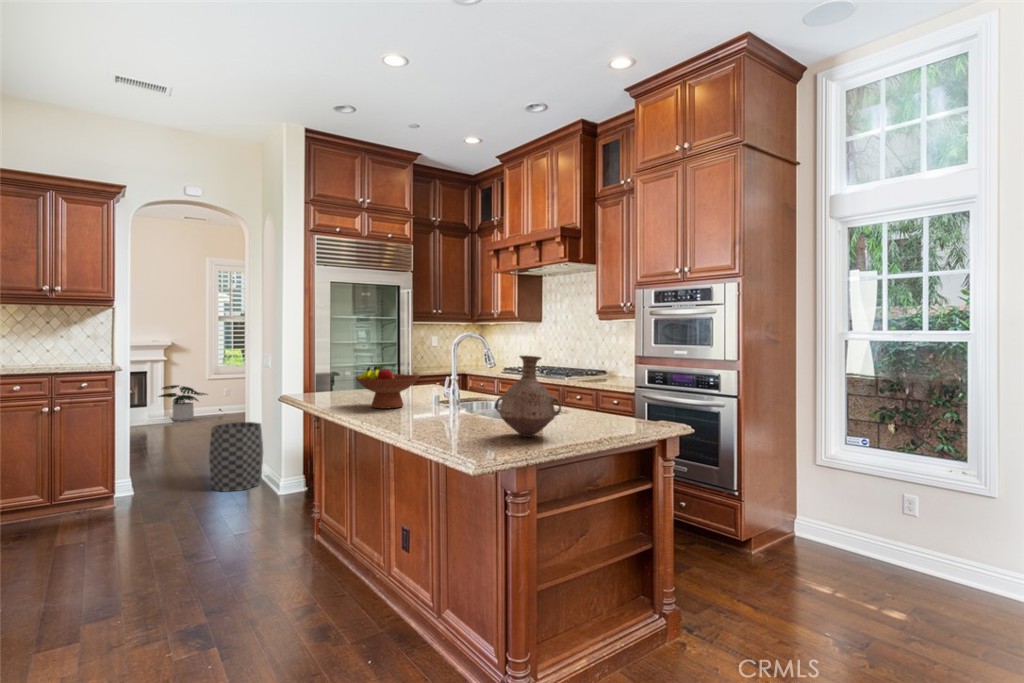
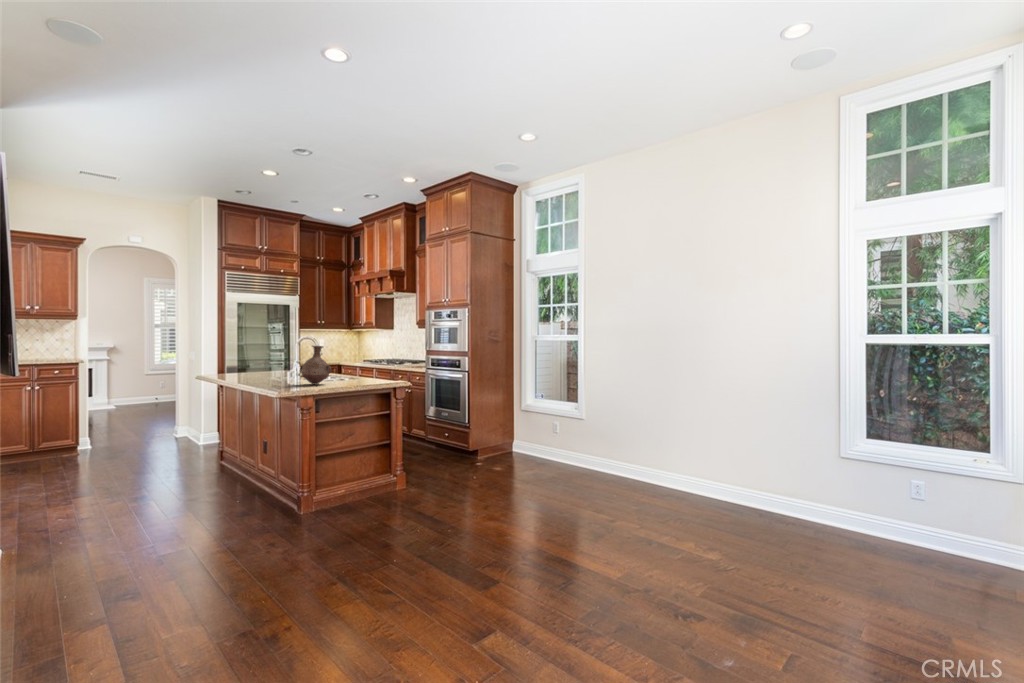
fruit bowl: present [355,366,419,408] -> none [237,354,277,377]
potted plant: present [159,385,208,421] -> none [102,380,146,408]
trash can: present [209,422,263,492] -> none [147,399,188,445]

